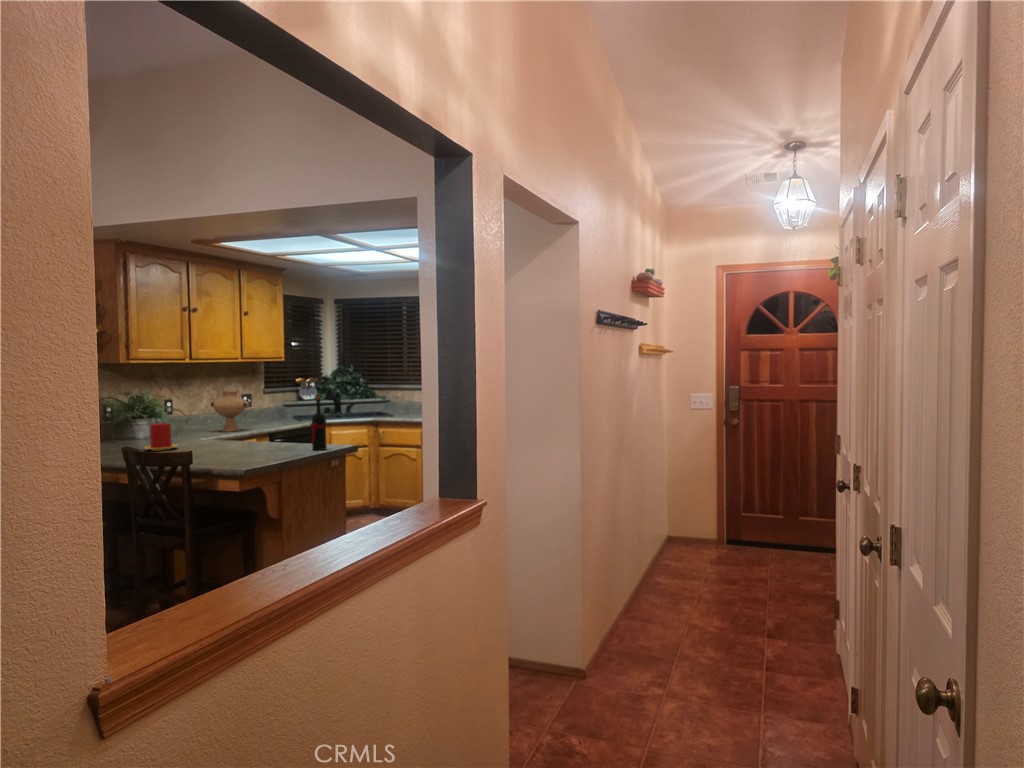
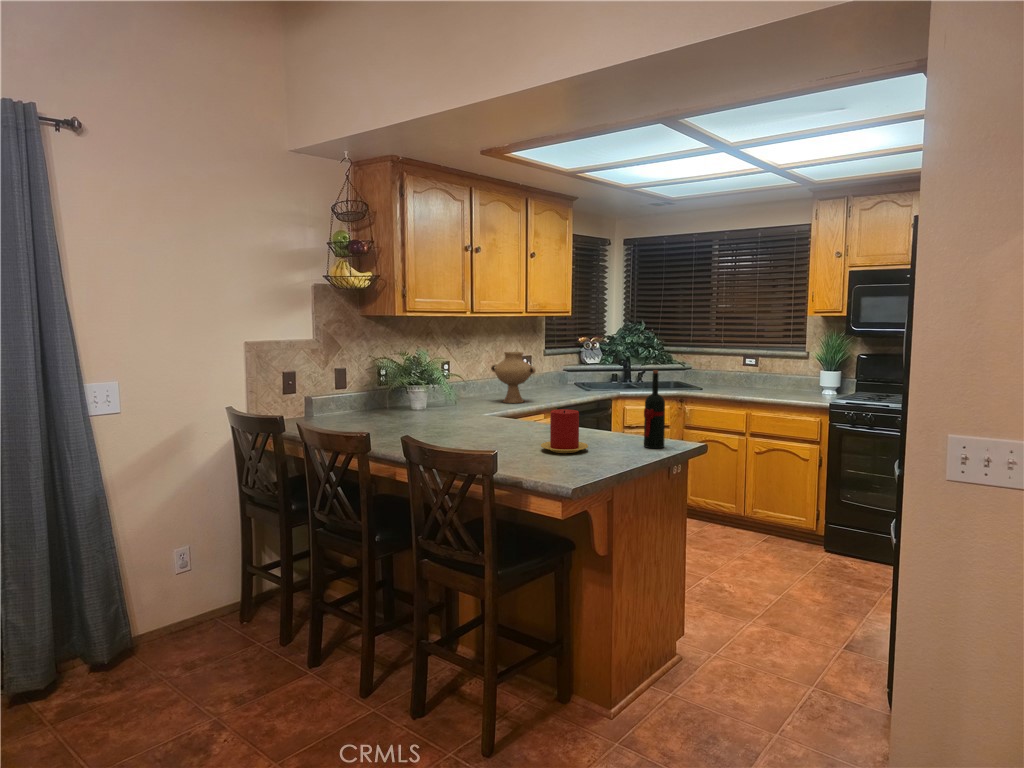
candle: present [144,423,178,451] -> present [541,409,588,453]

